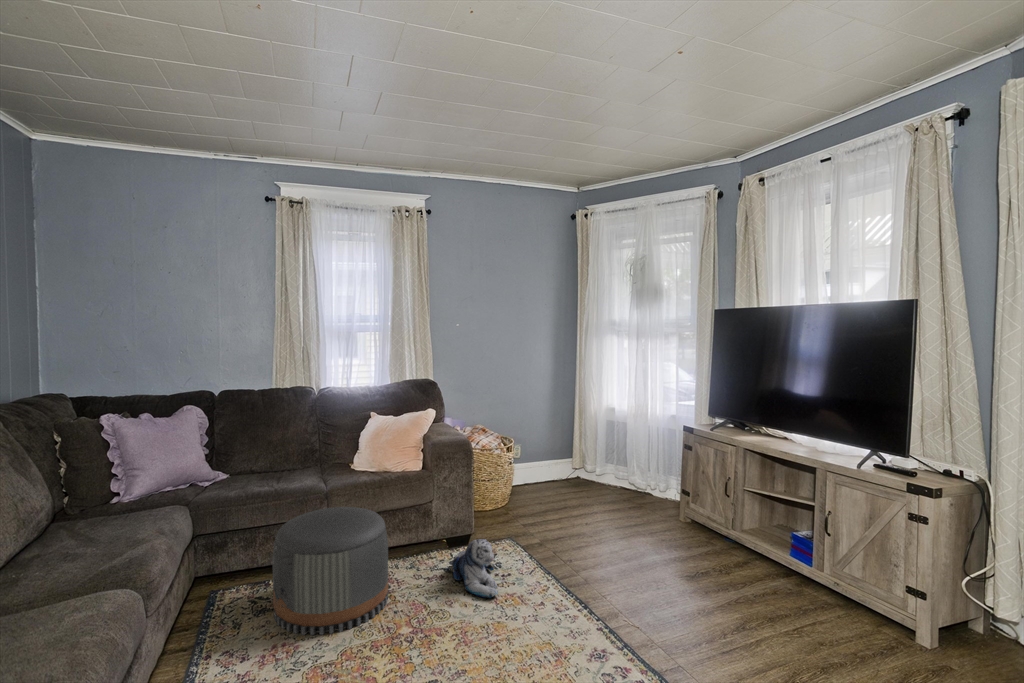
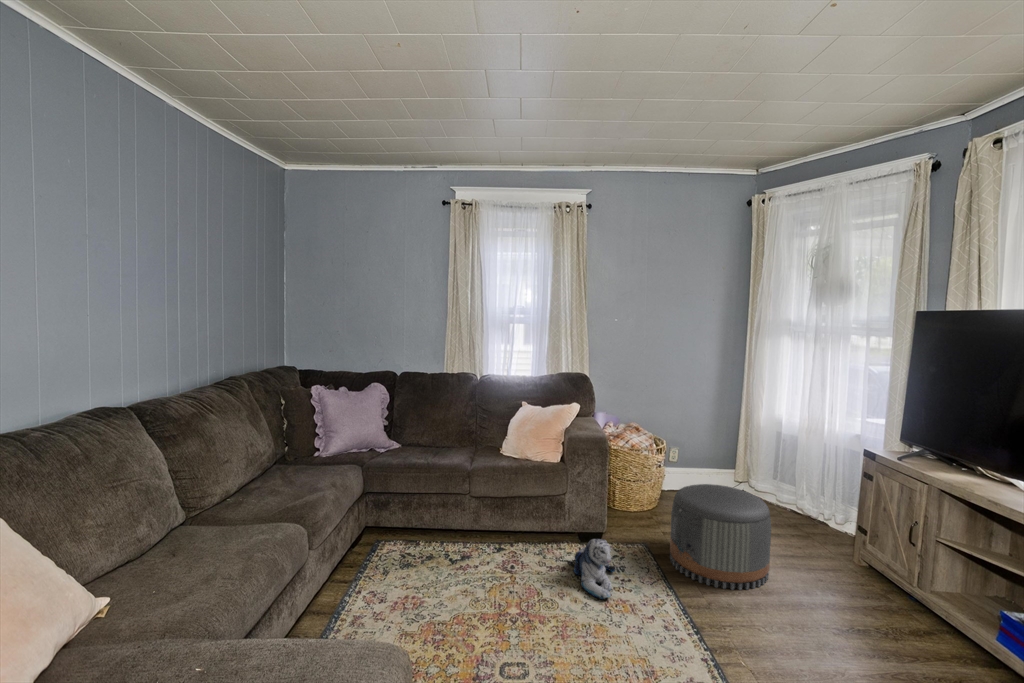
pouf: present [273,507,388,635] -> present [670,484,771,590]

